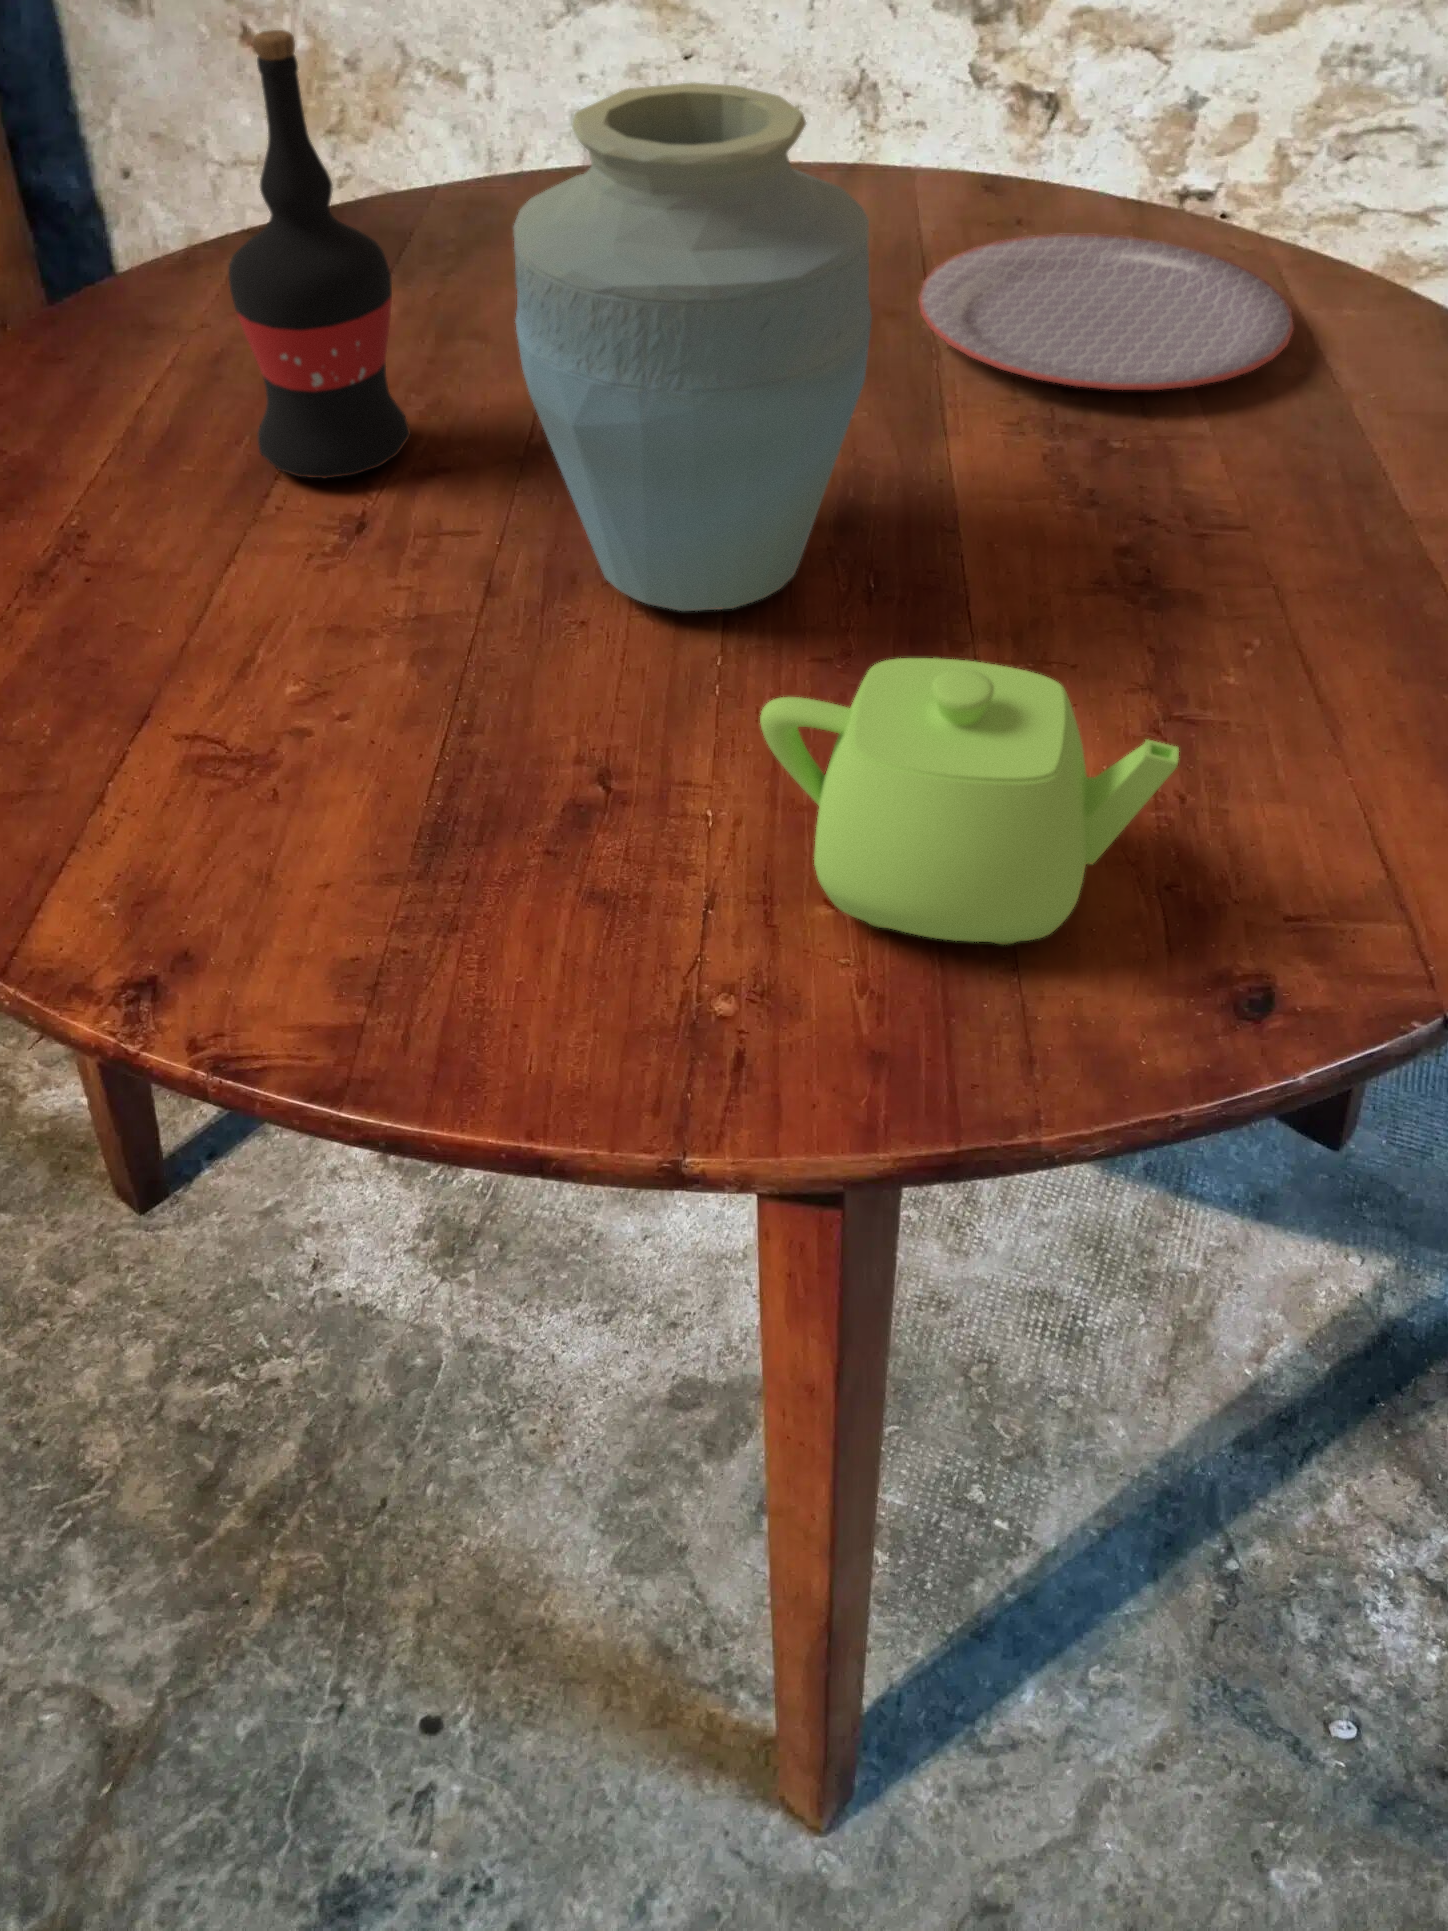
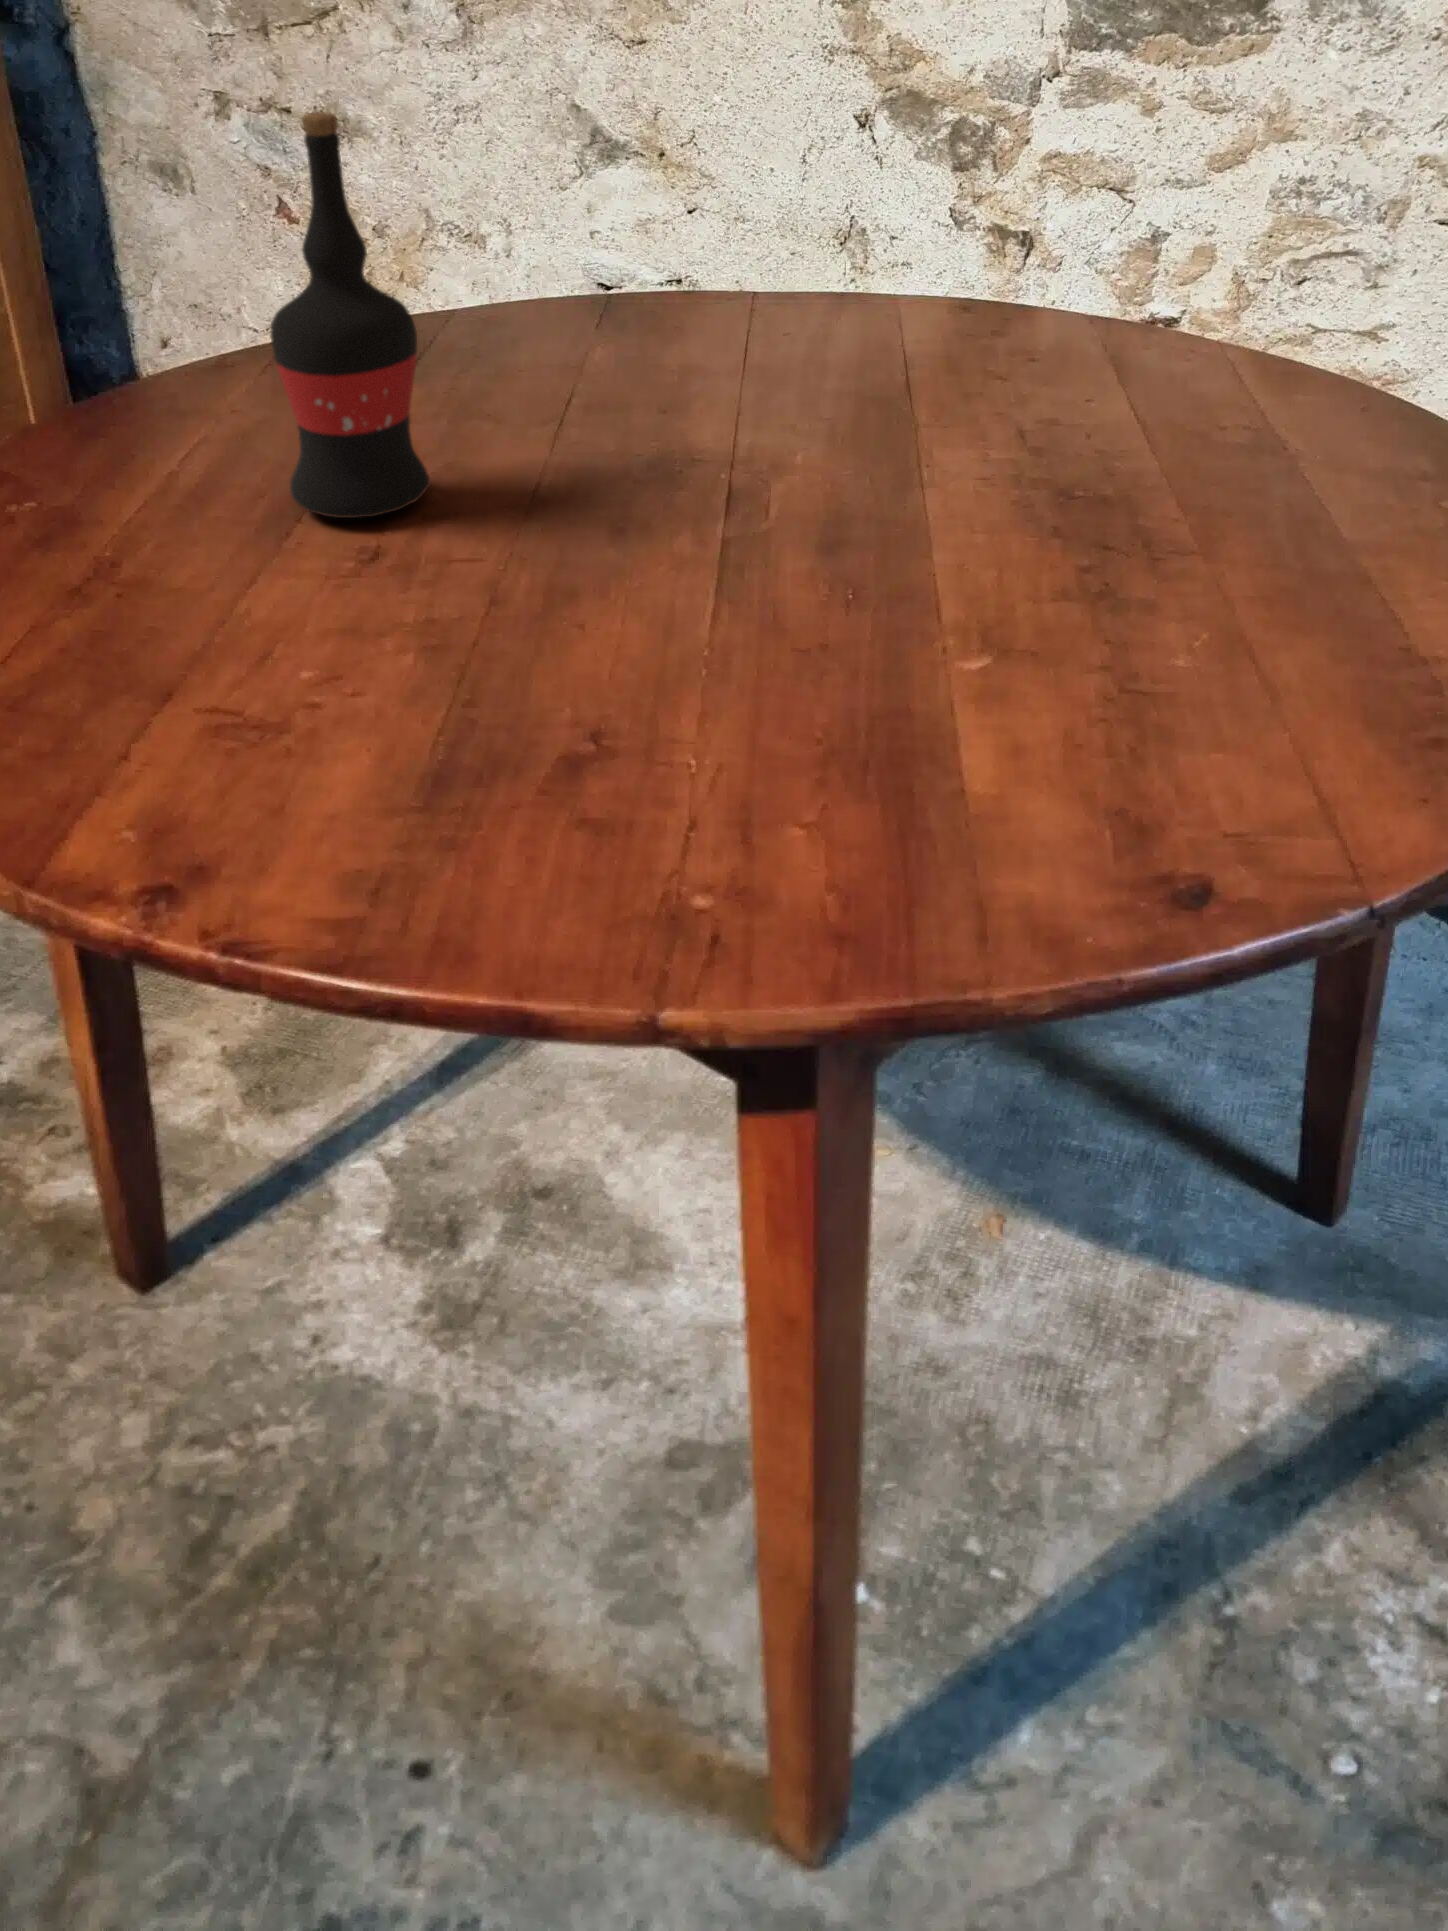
vase: present [513,82,872,611] -> none [529,143,845,612]
plate: present [919,234,1293,390] -> none [898,331,1242,449]
teapot: present [760,658,1179,945] -> none [743,603,1113,853]

